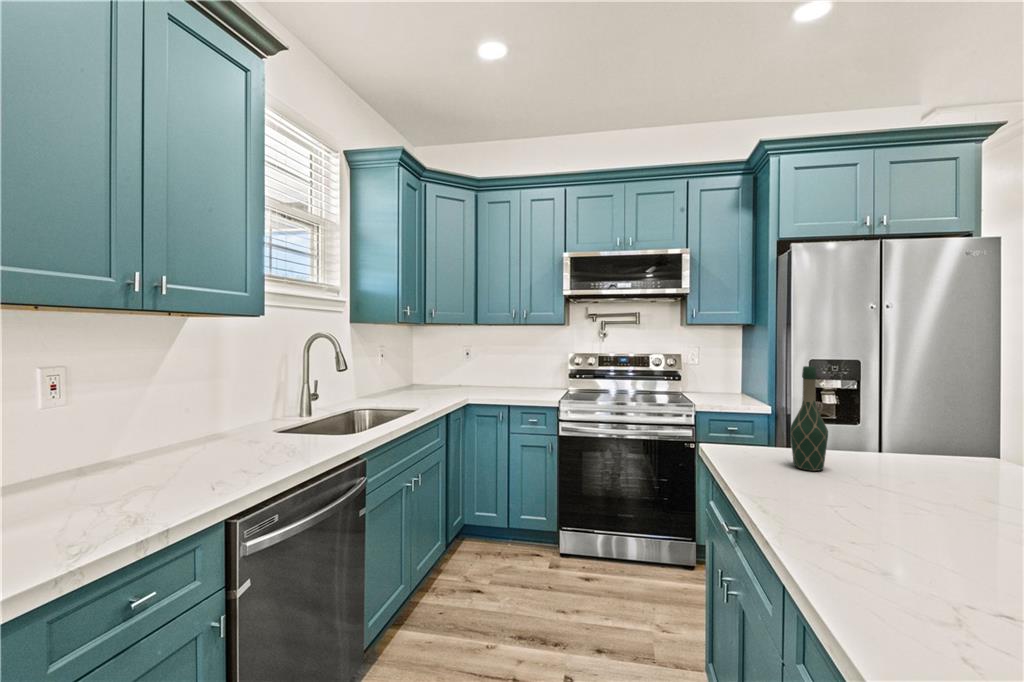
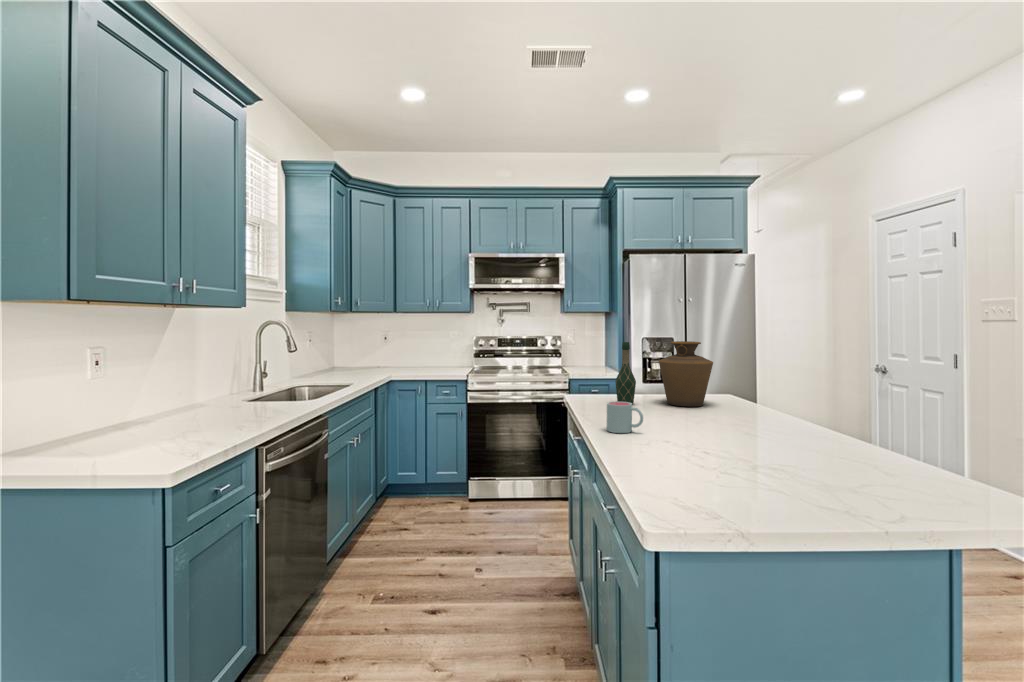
vase: none [868,367,986,482] -> present [659,341,713,406]
mug: none [809,485,900,557] -> present [607,402,643,433]

